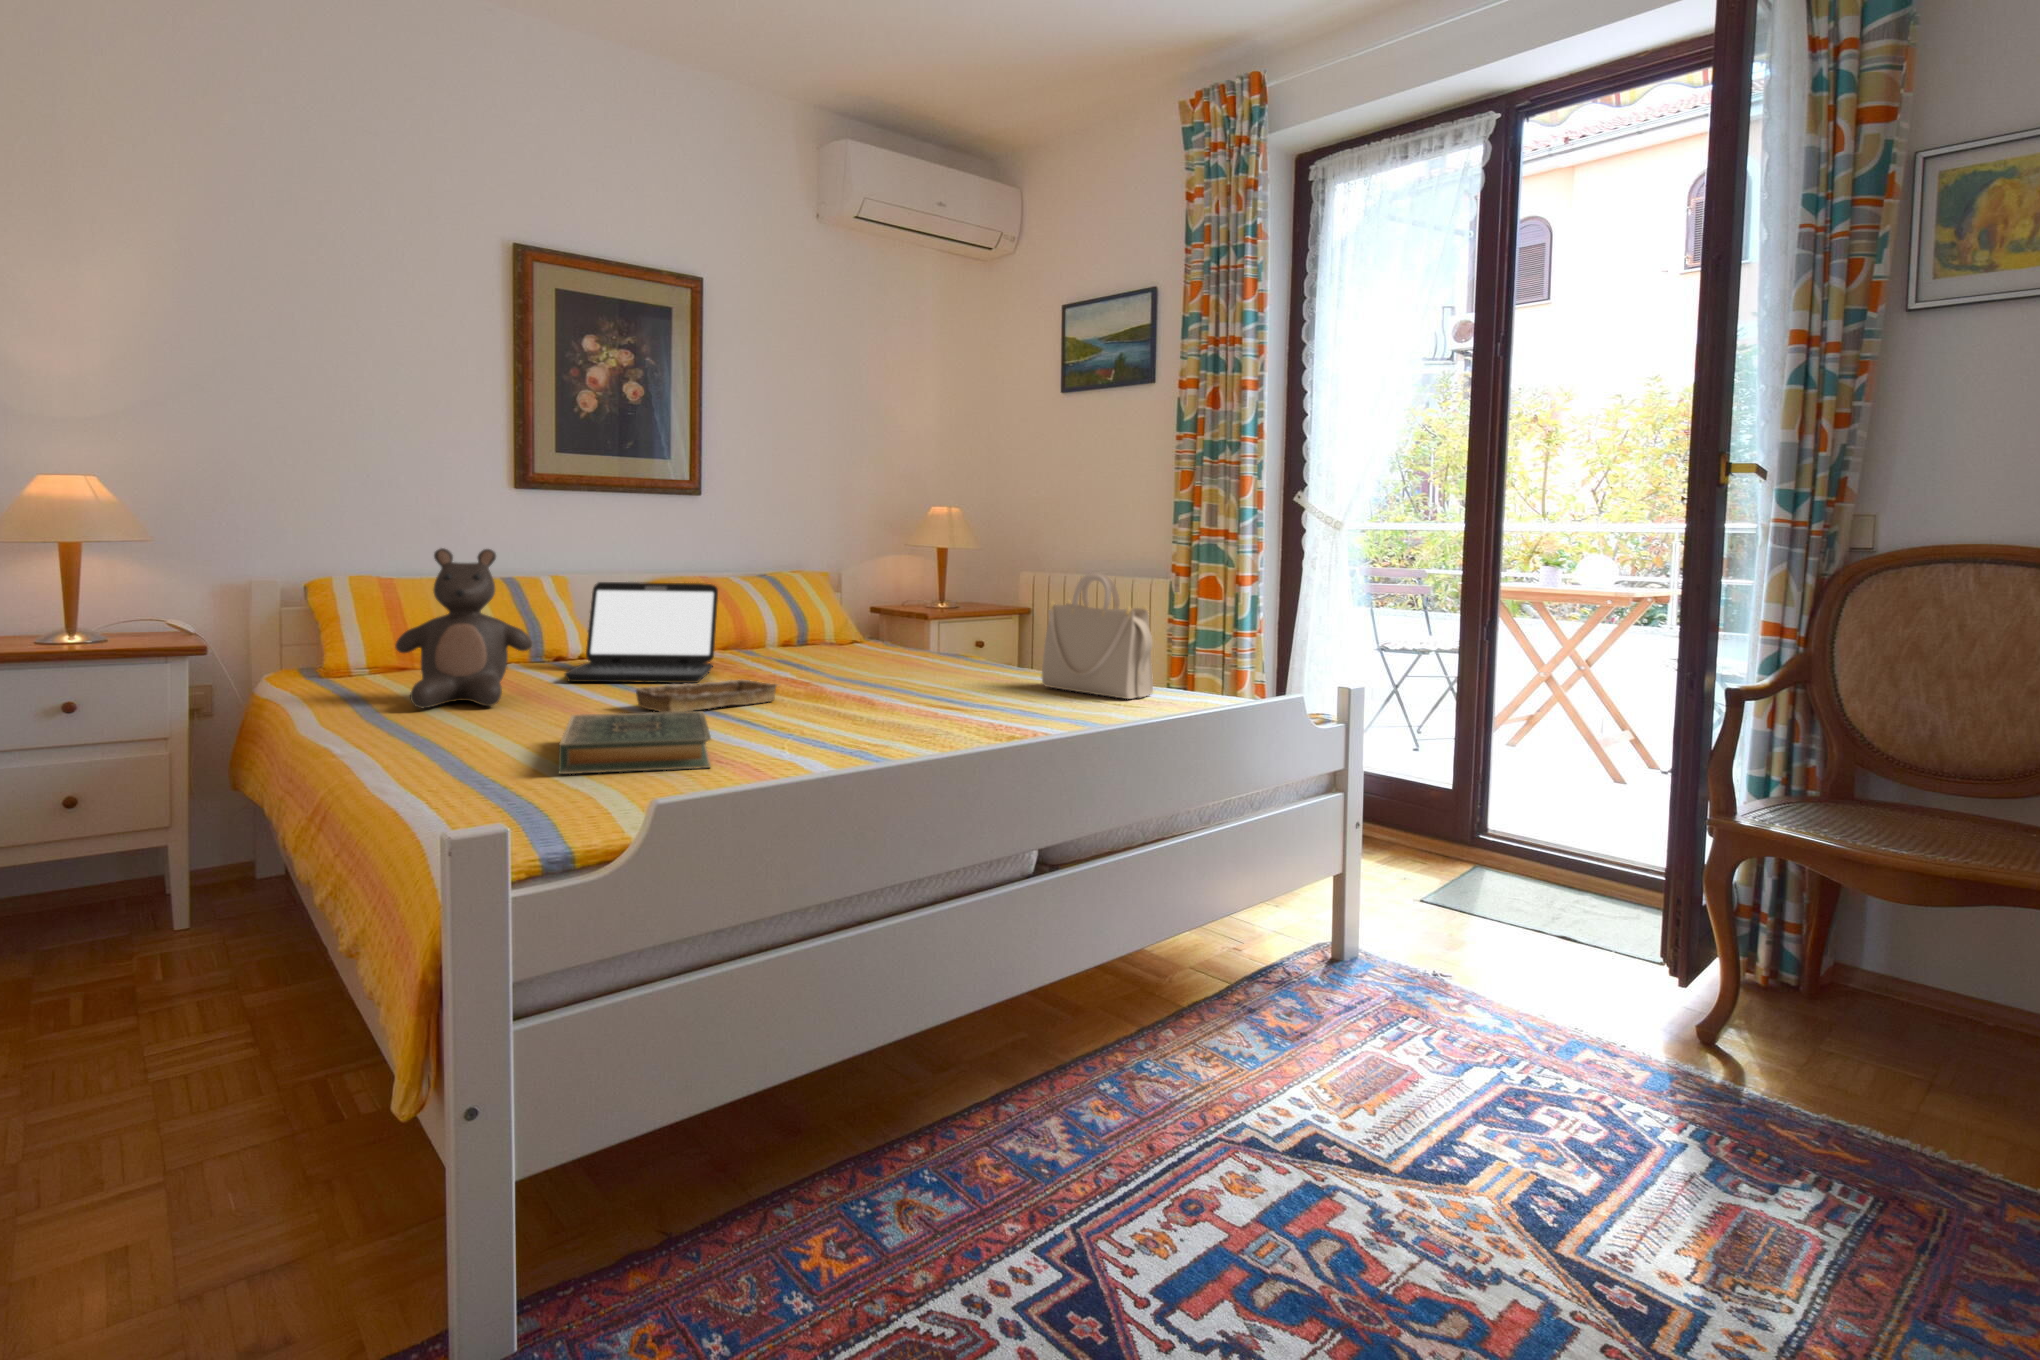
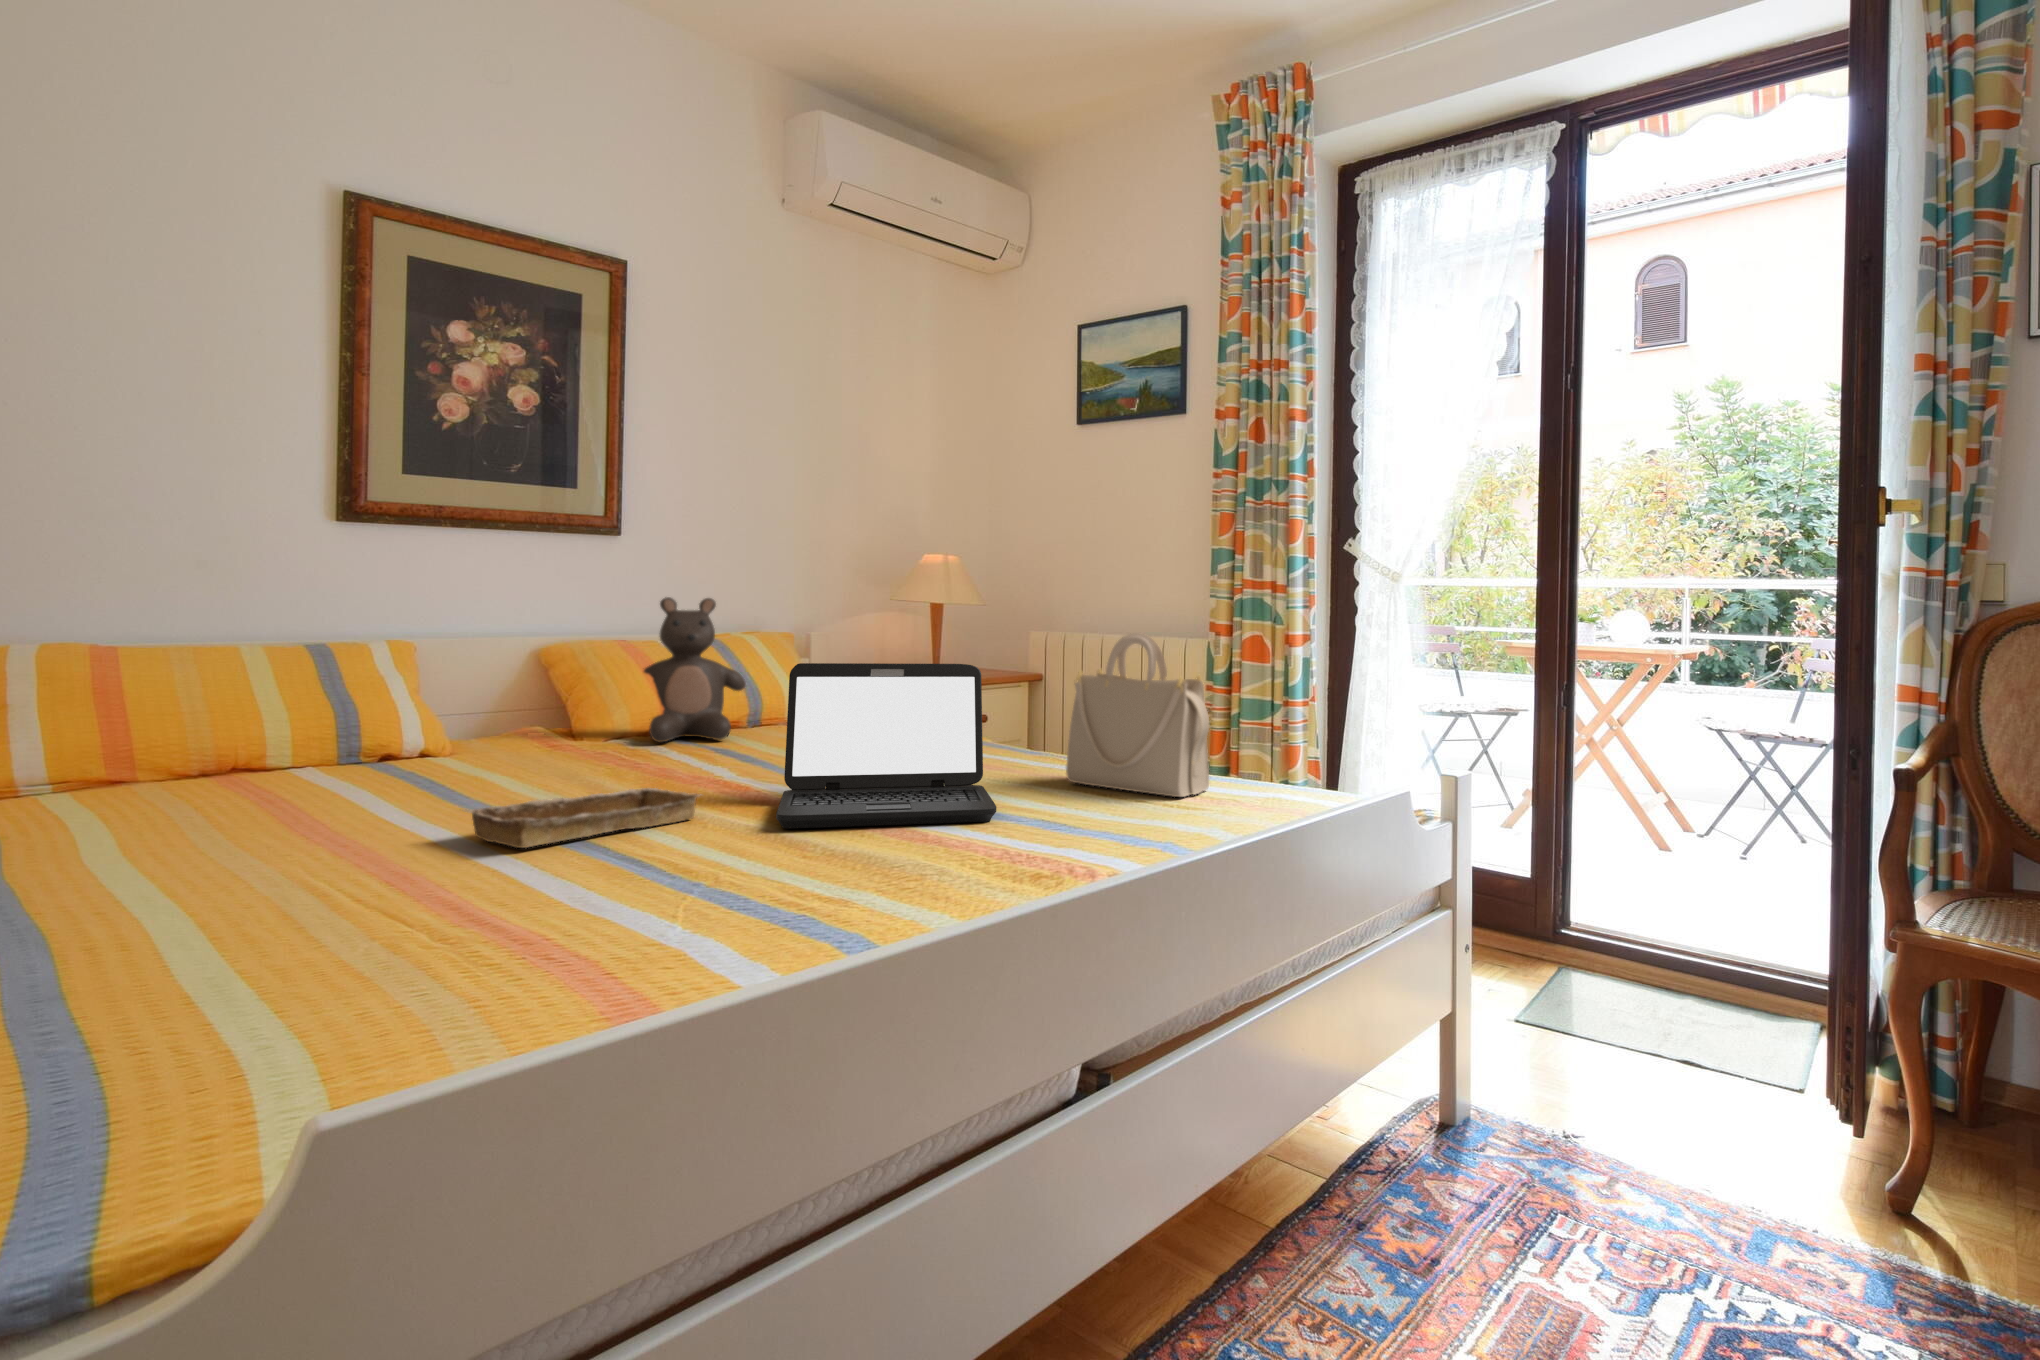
teddy bear: present [395,548,532,708] -> present [644,597,746,742]
laptop: present [565,582,718,683] -> present [776,663,996,829]
hardback book: present [559,711,711,774] -> none [264,849,566,987]

